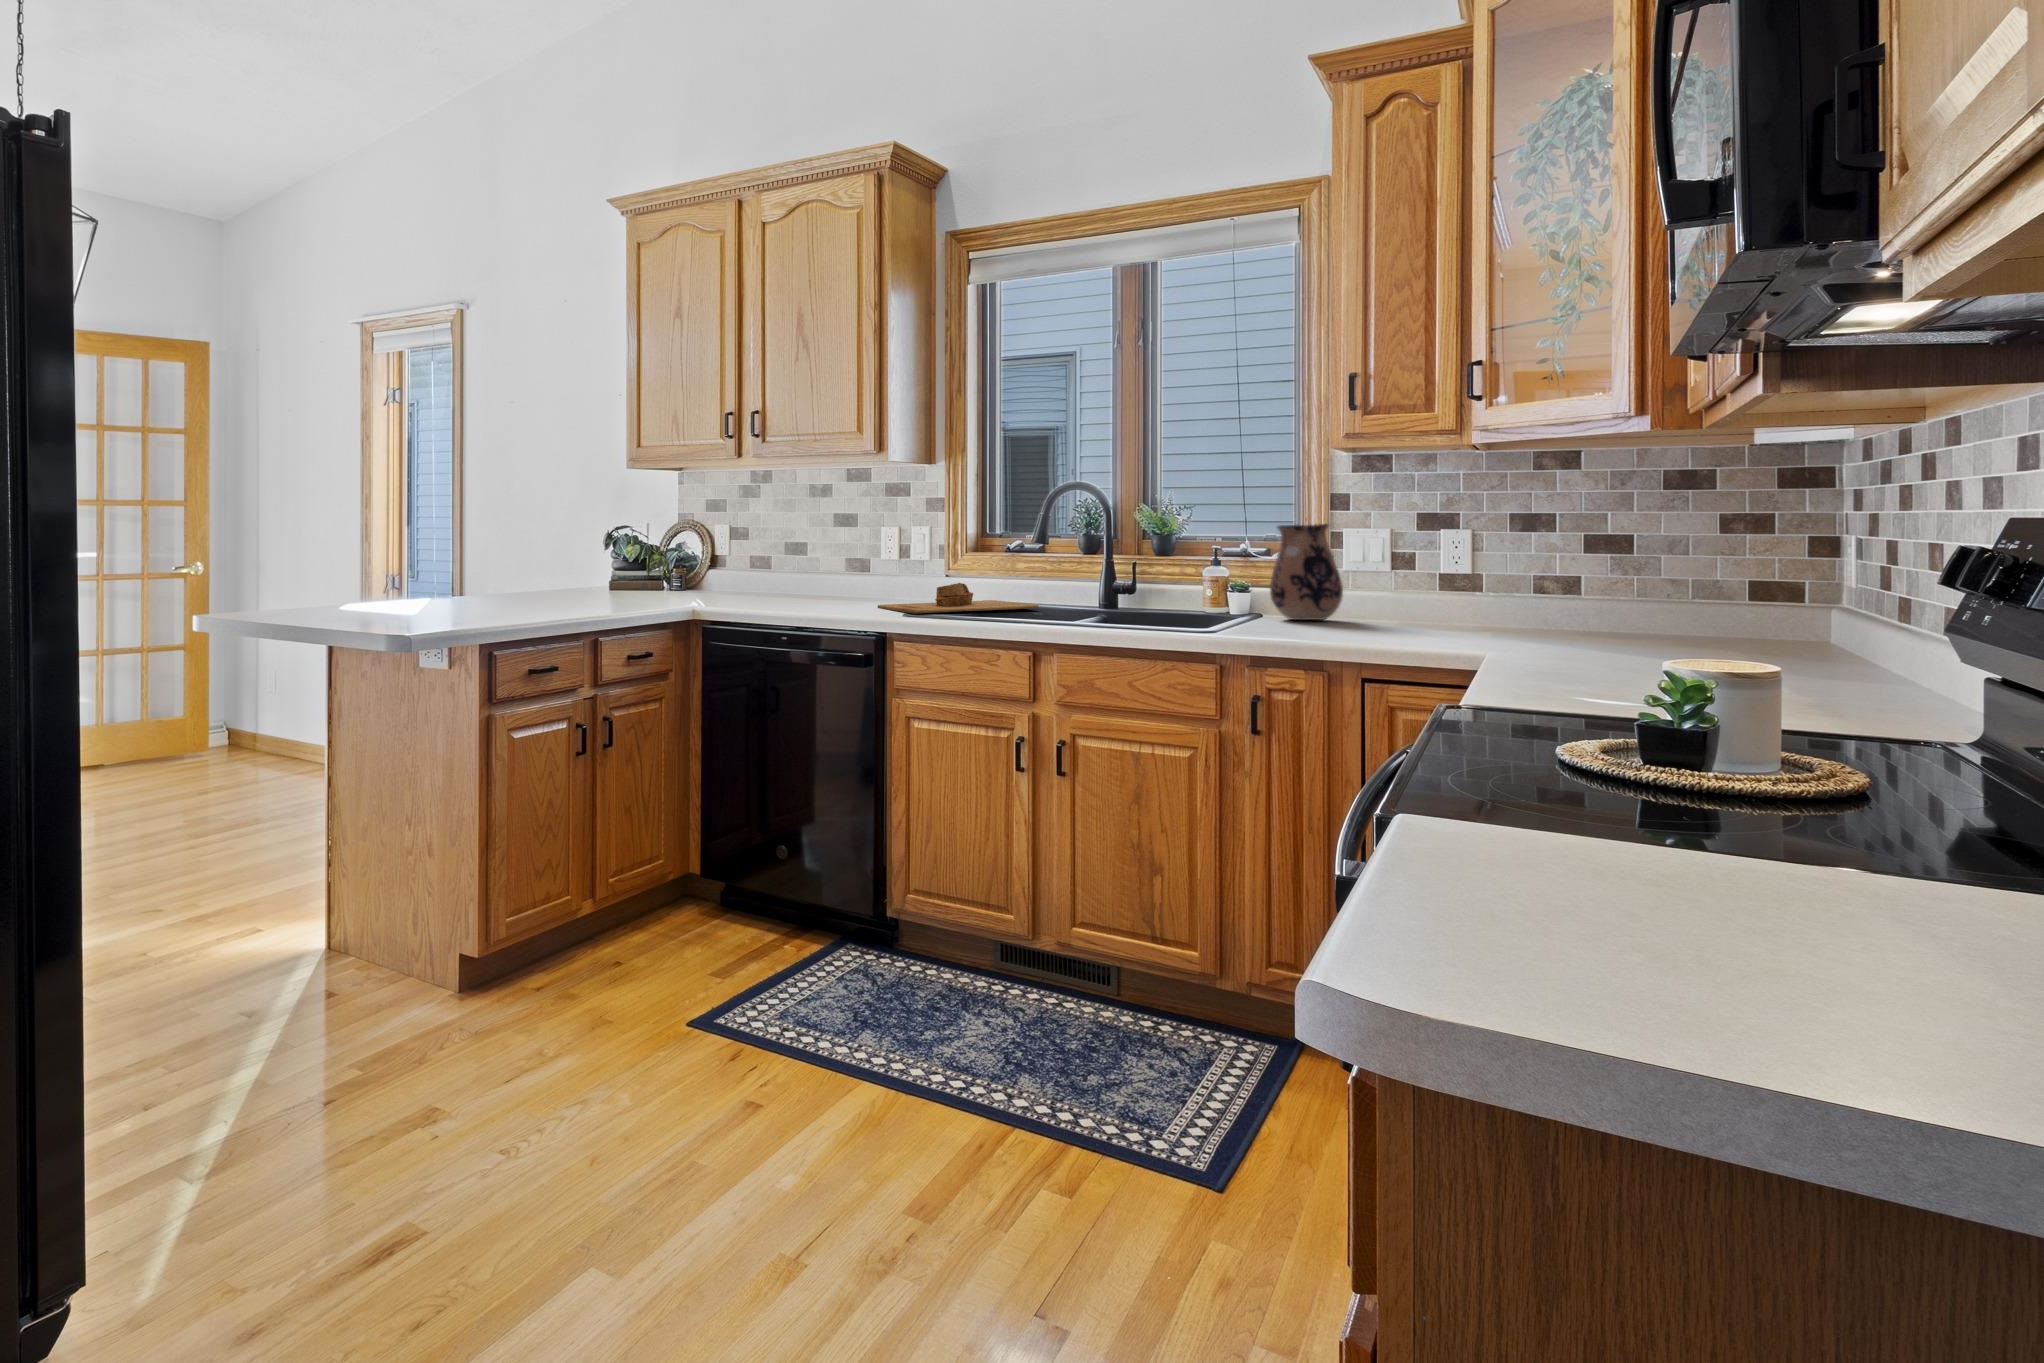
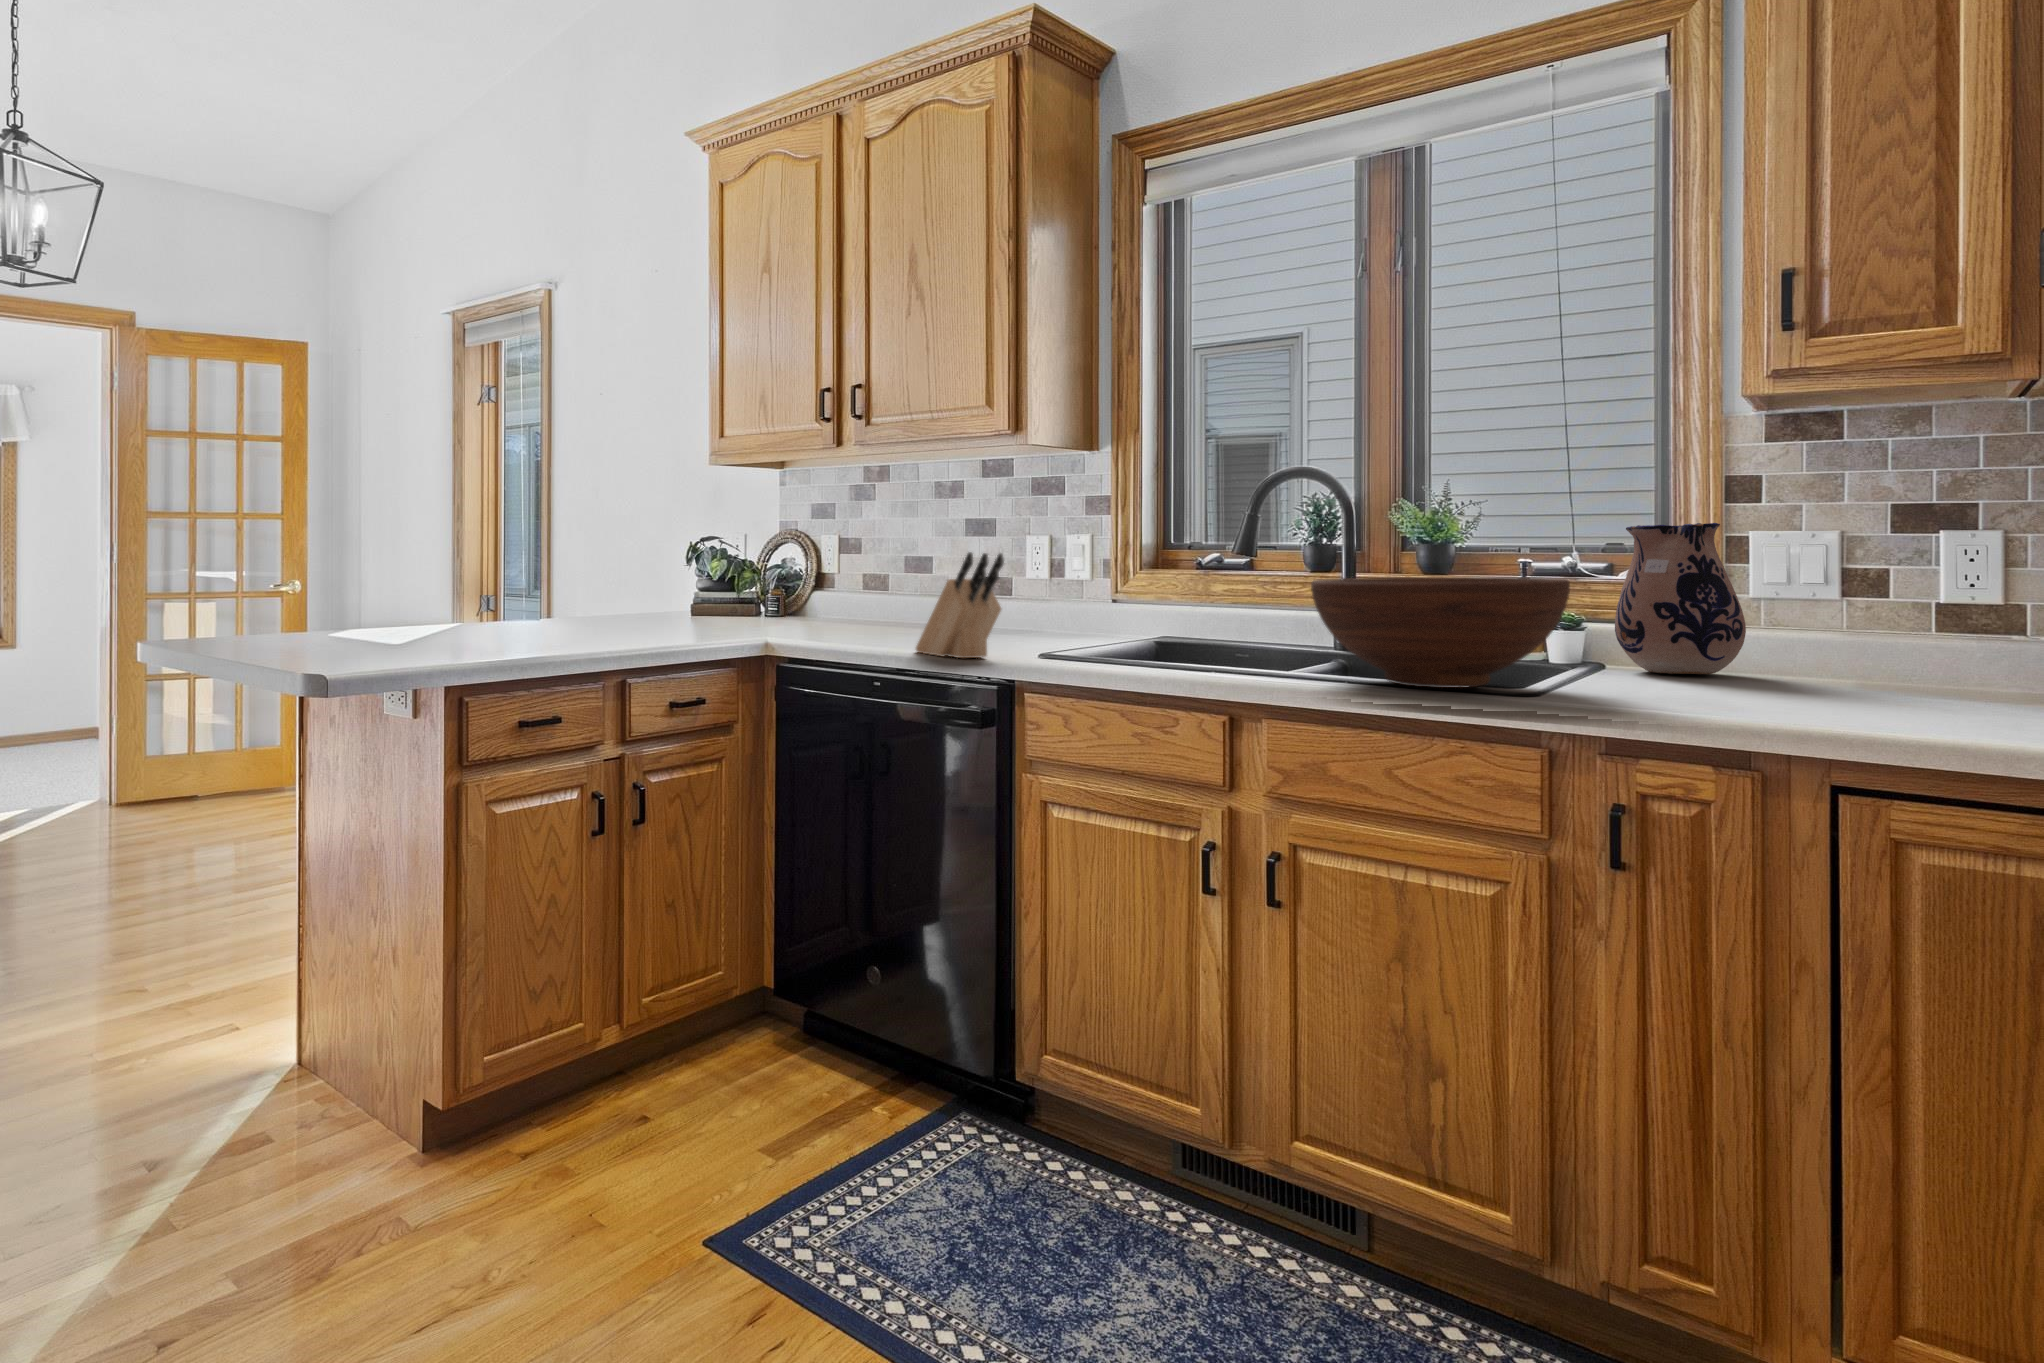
knife block: none [810,543,878,619] -> present [916,552,1004,658]
fruit bowl: none [1083,559,1235,630] -> present [1311,577,1570,688]
cutting board: present [878,583,1038,614] -> none [1017,610,1243,652]

